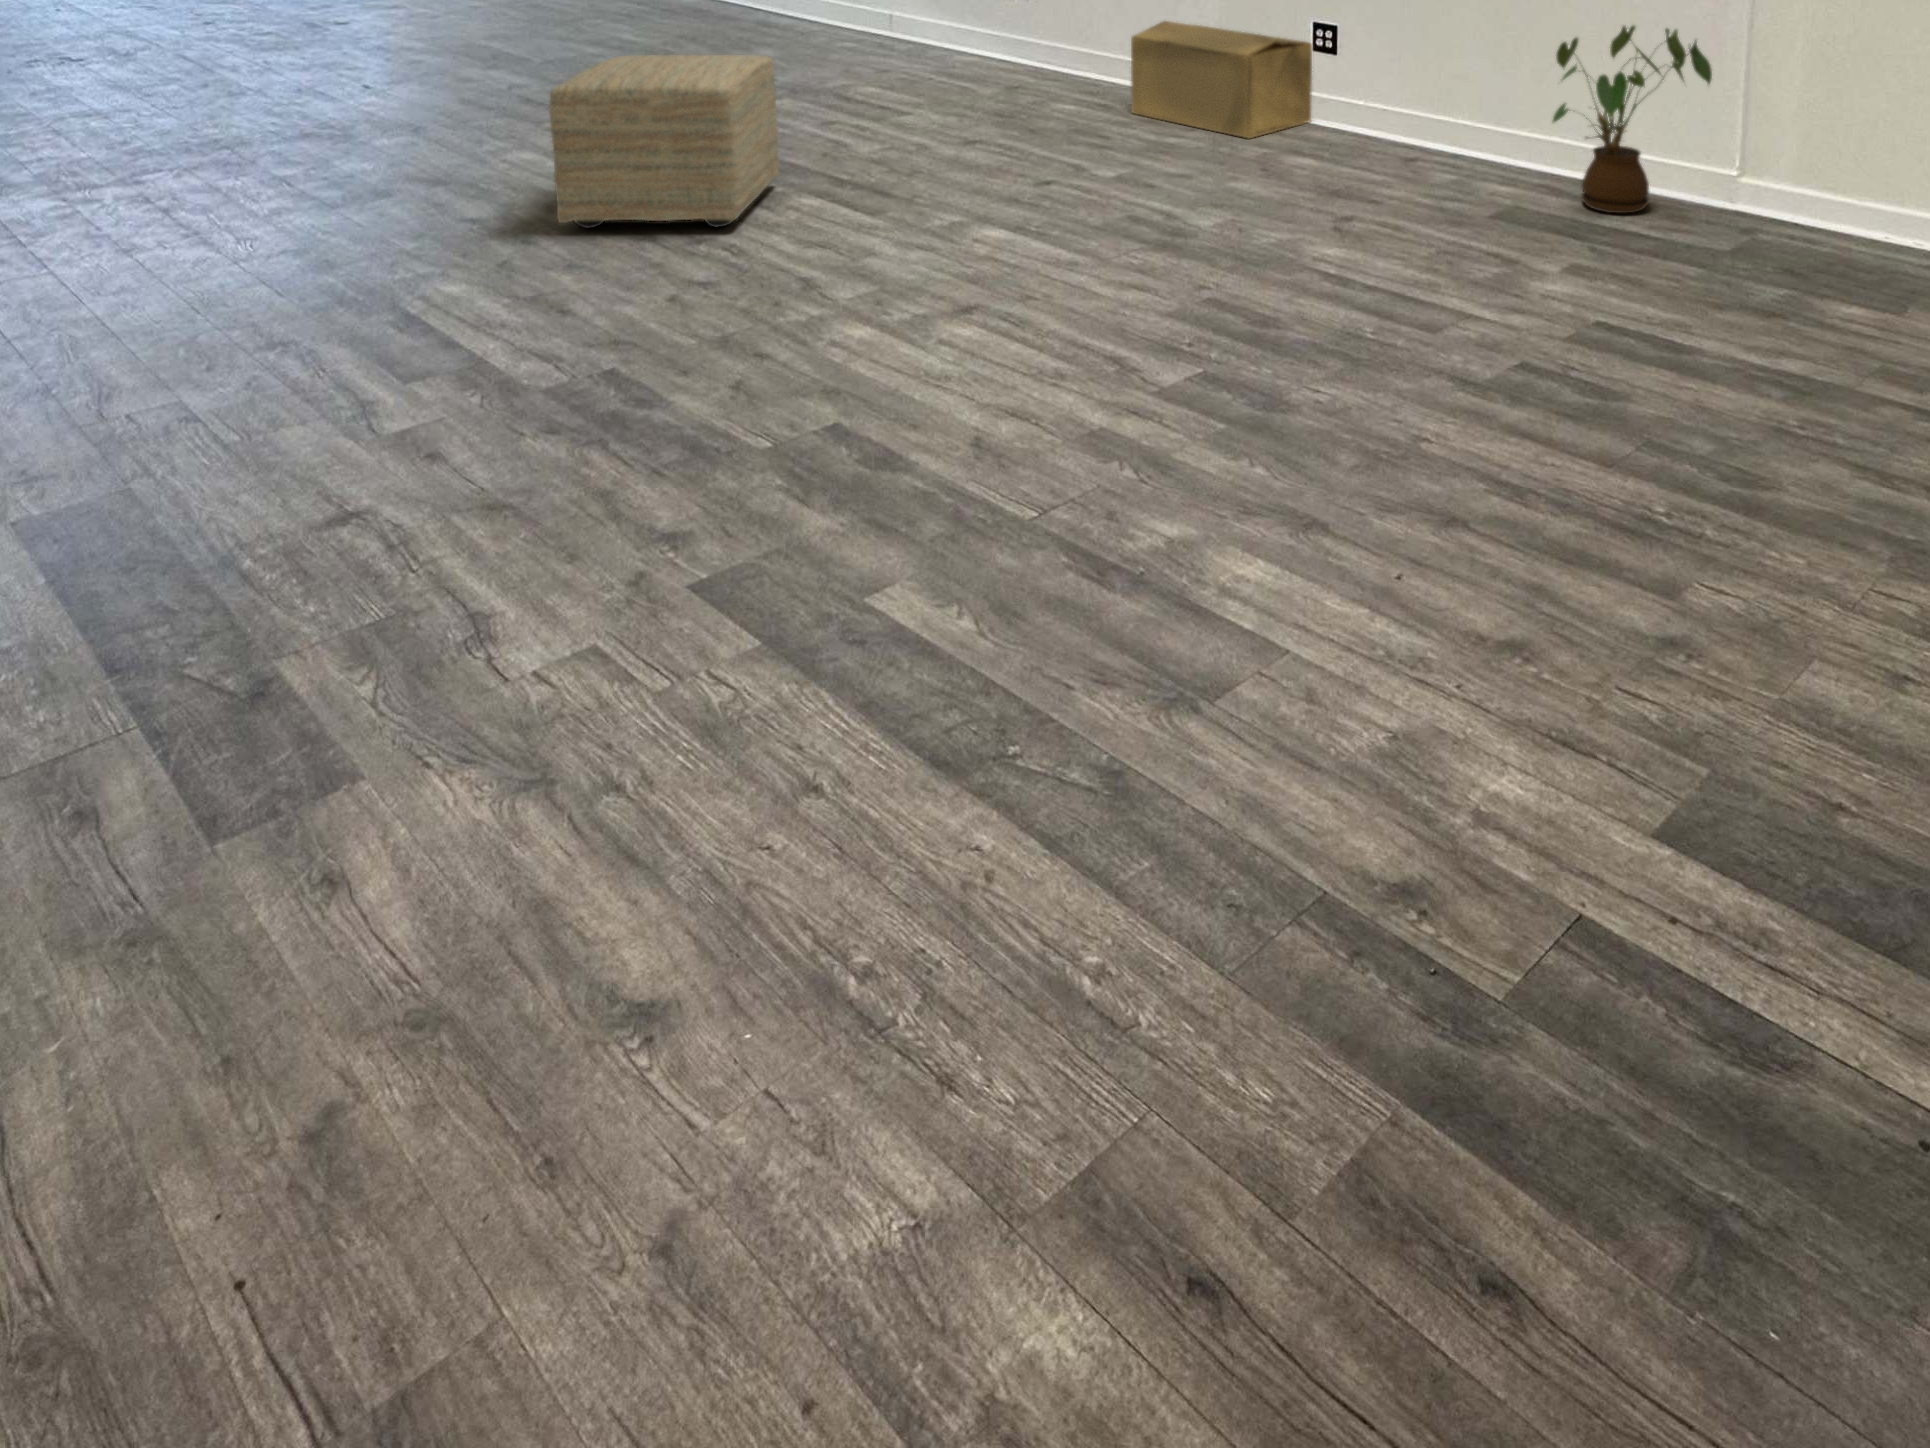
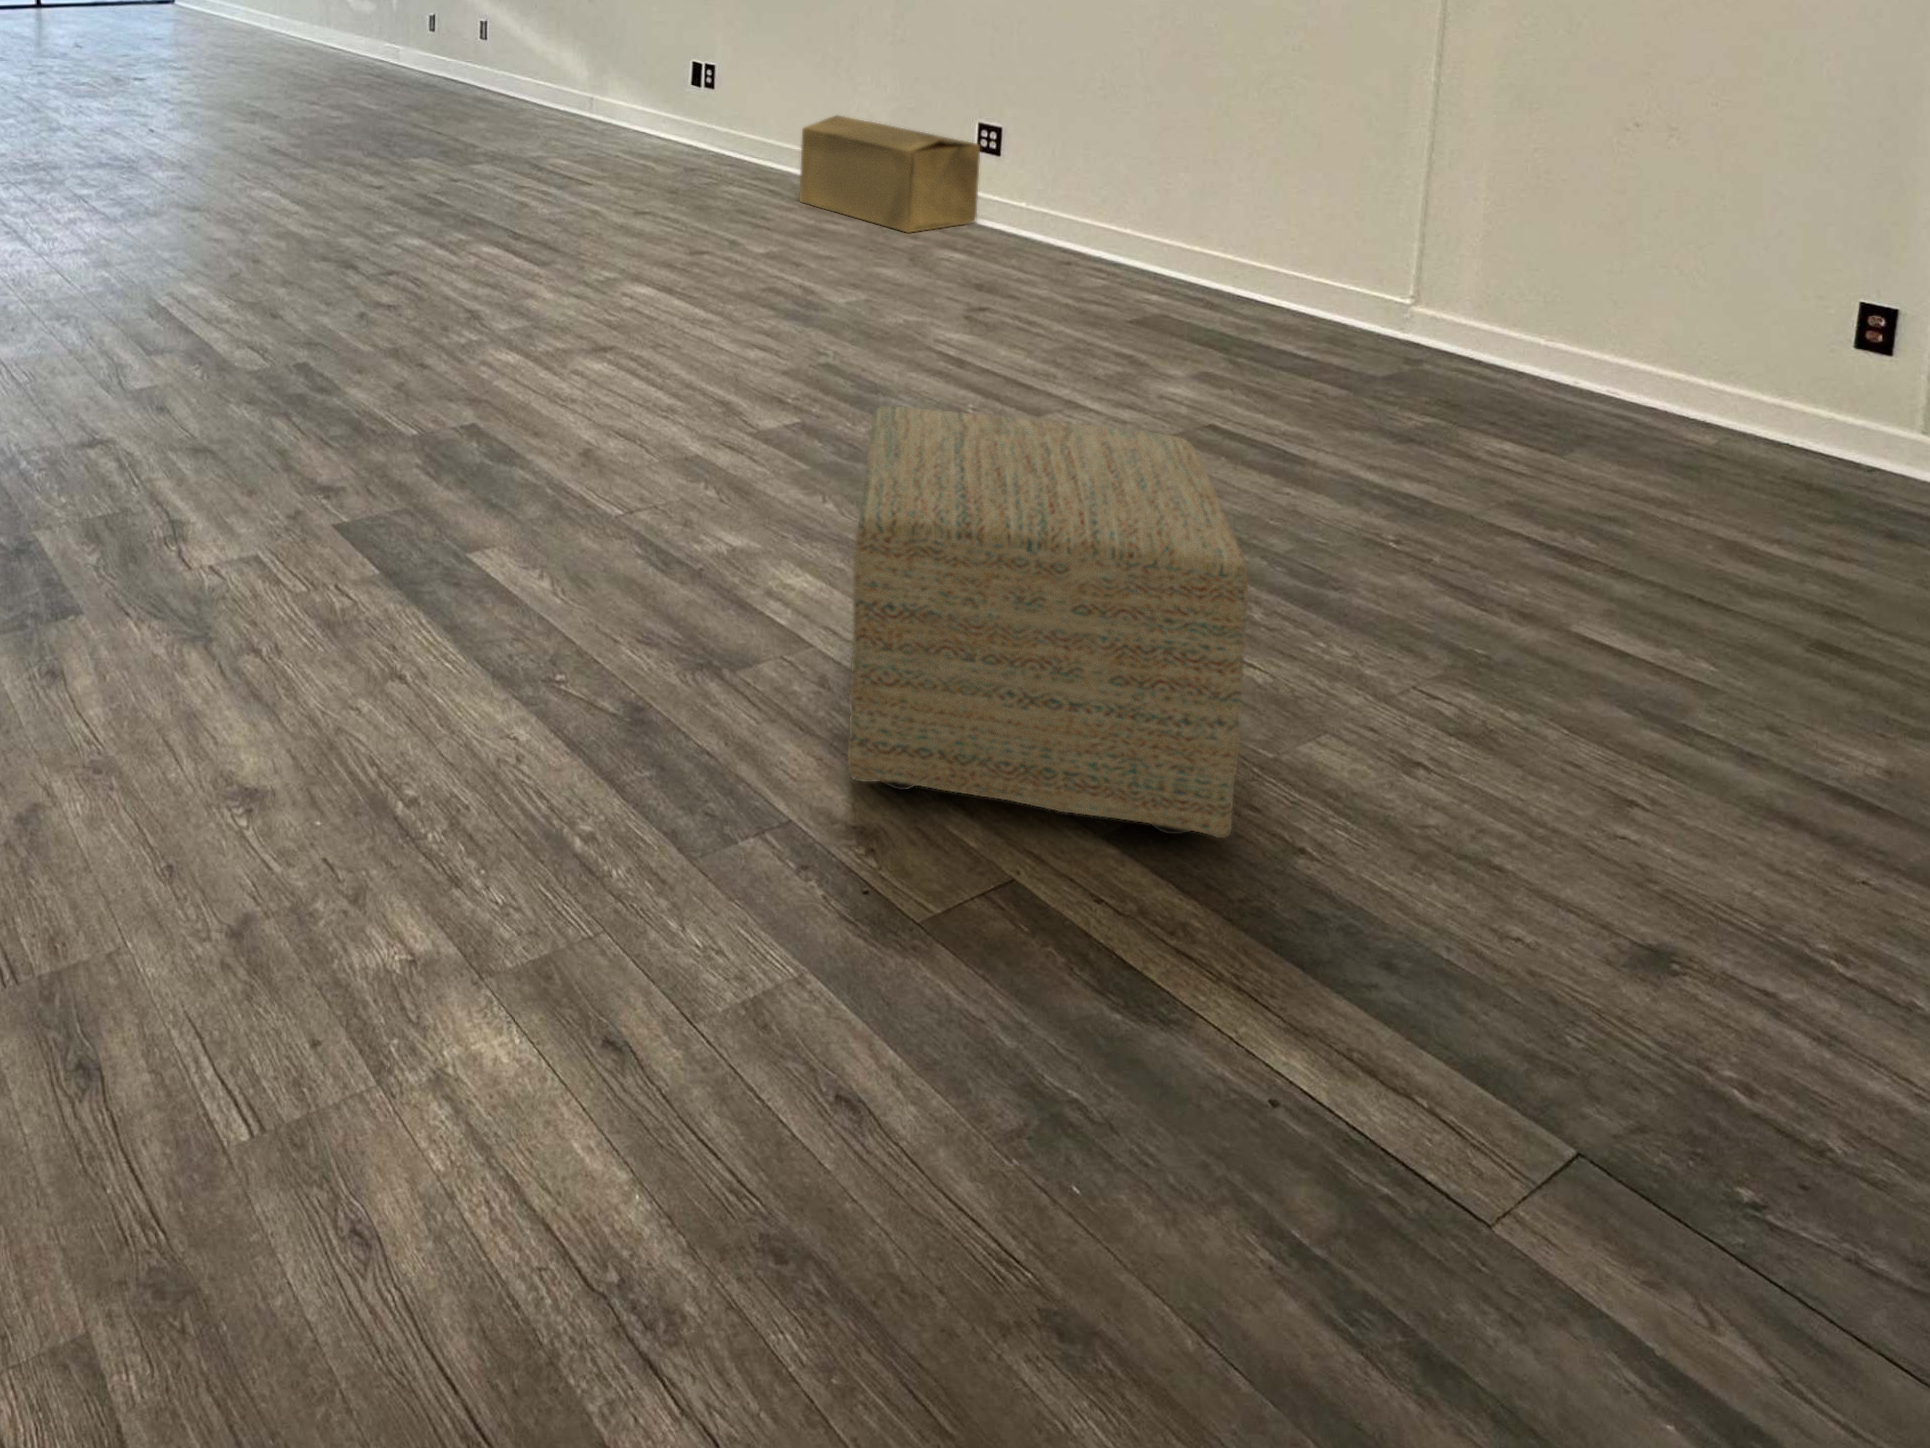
house plant: present [1553,26,1712,213] -> none [1204,141,1386,334]
ottoman: present [549,55,779,228] -> present [848,406,1248,838]

